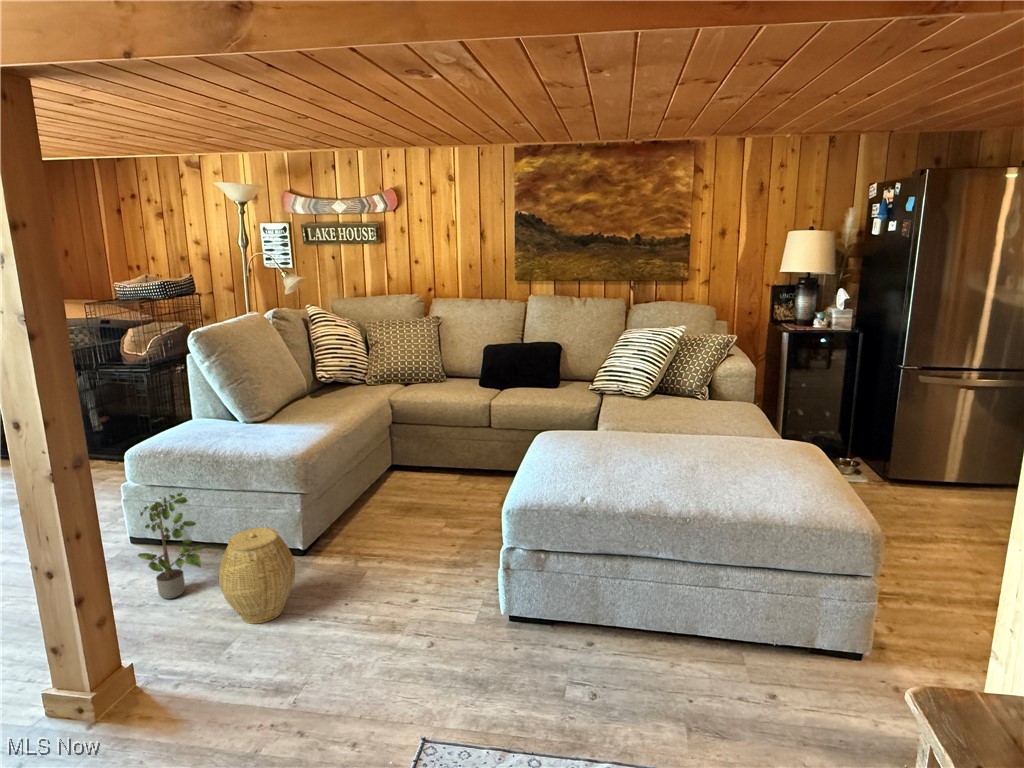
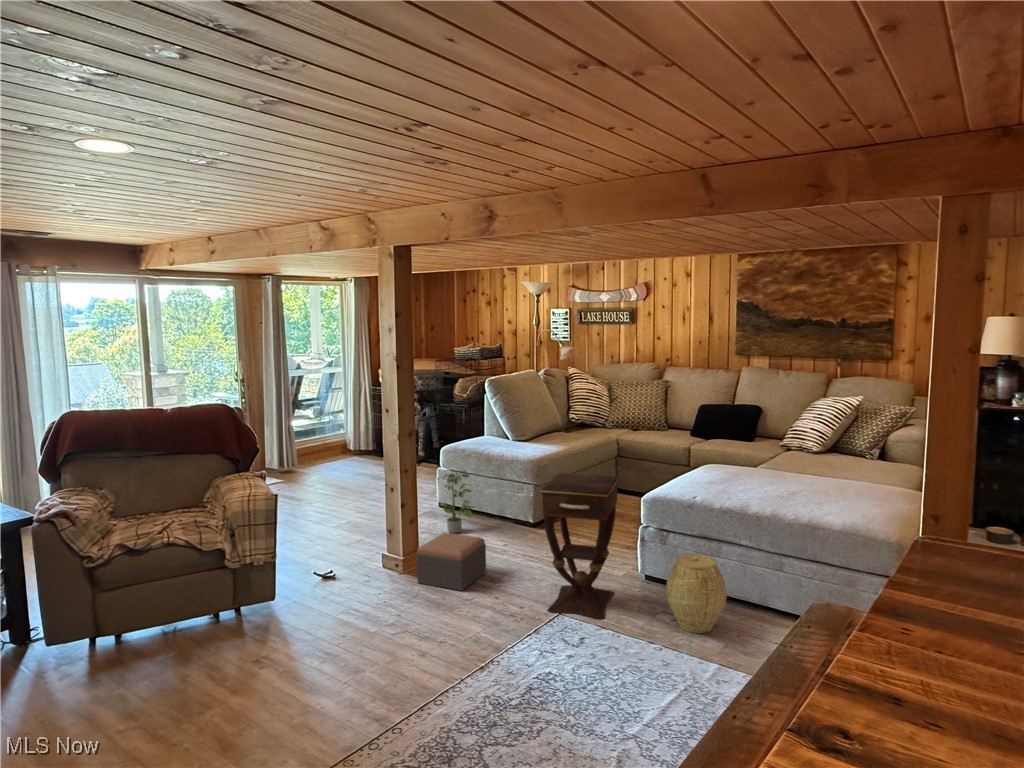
side table: none [377,486,496,736] -> present [541,473,618,619]
woven basket: present [219,527,295,624] -> present [666,554,727,633]
footstool: none [119,621,259,743] -> present [416,533,486,591]

